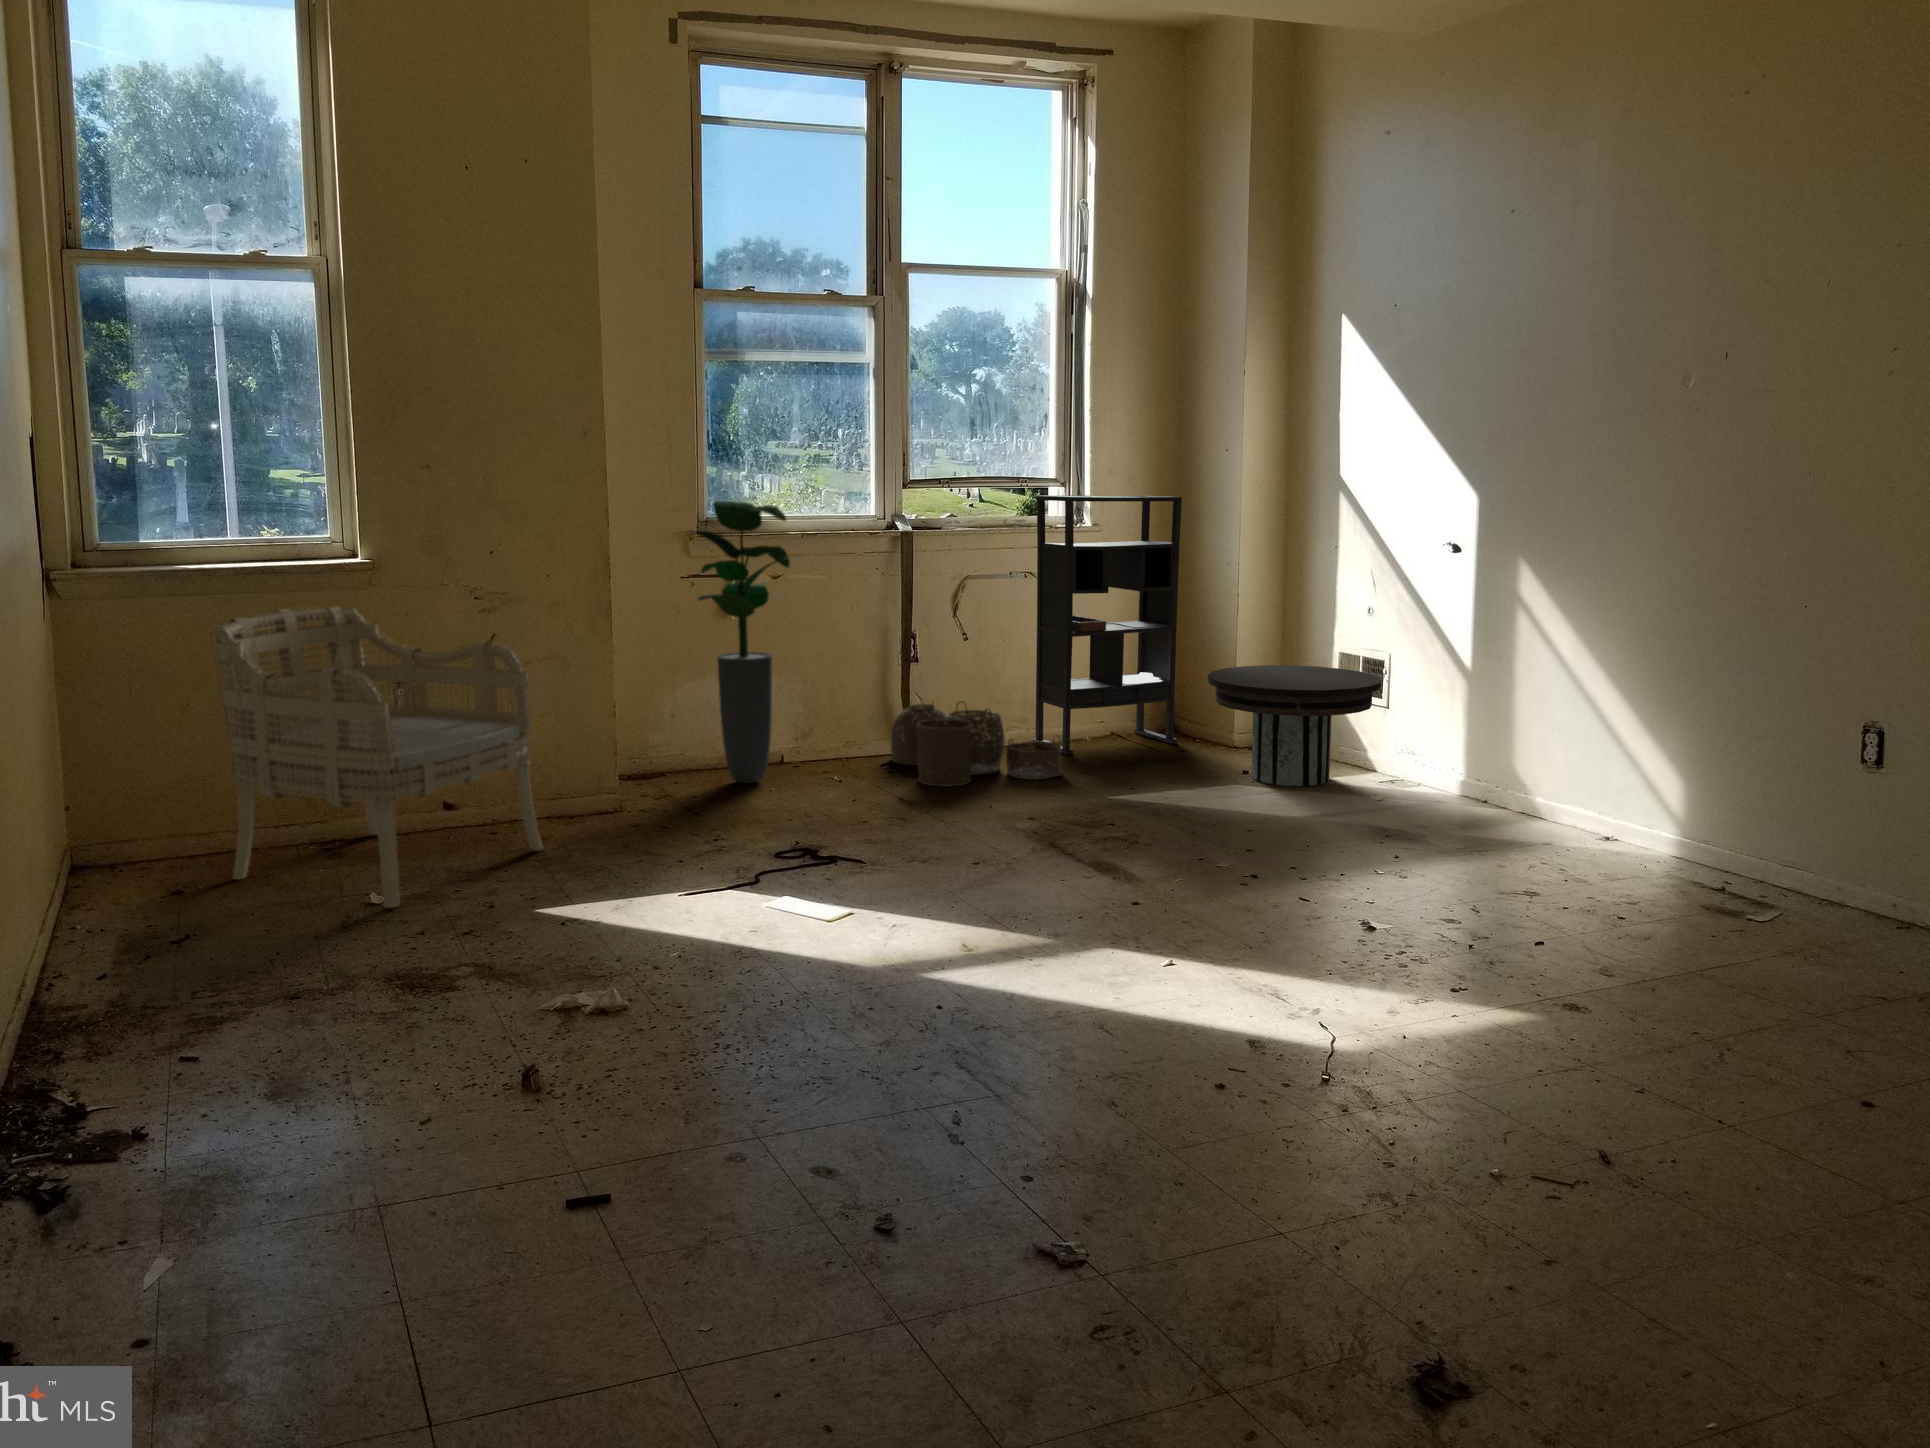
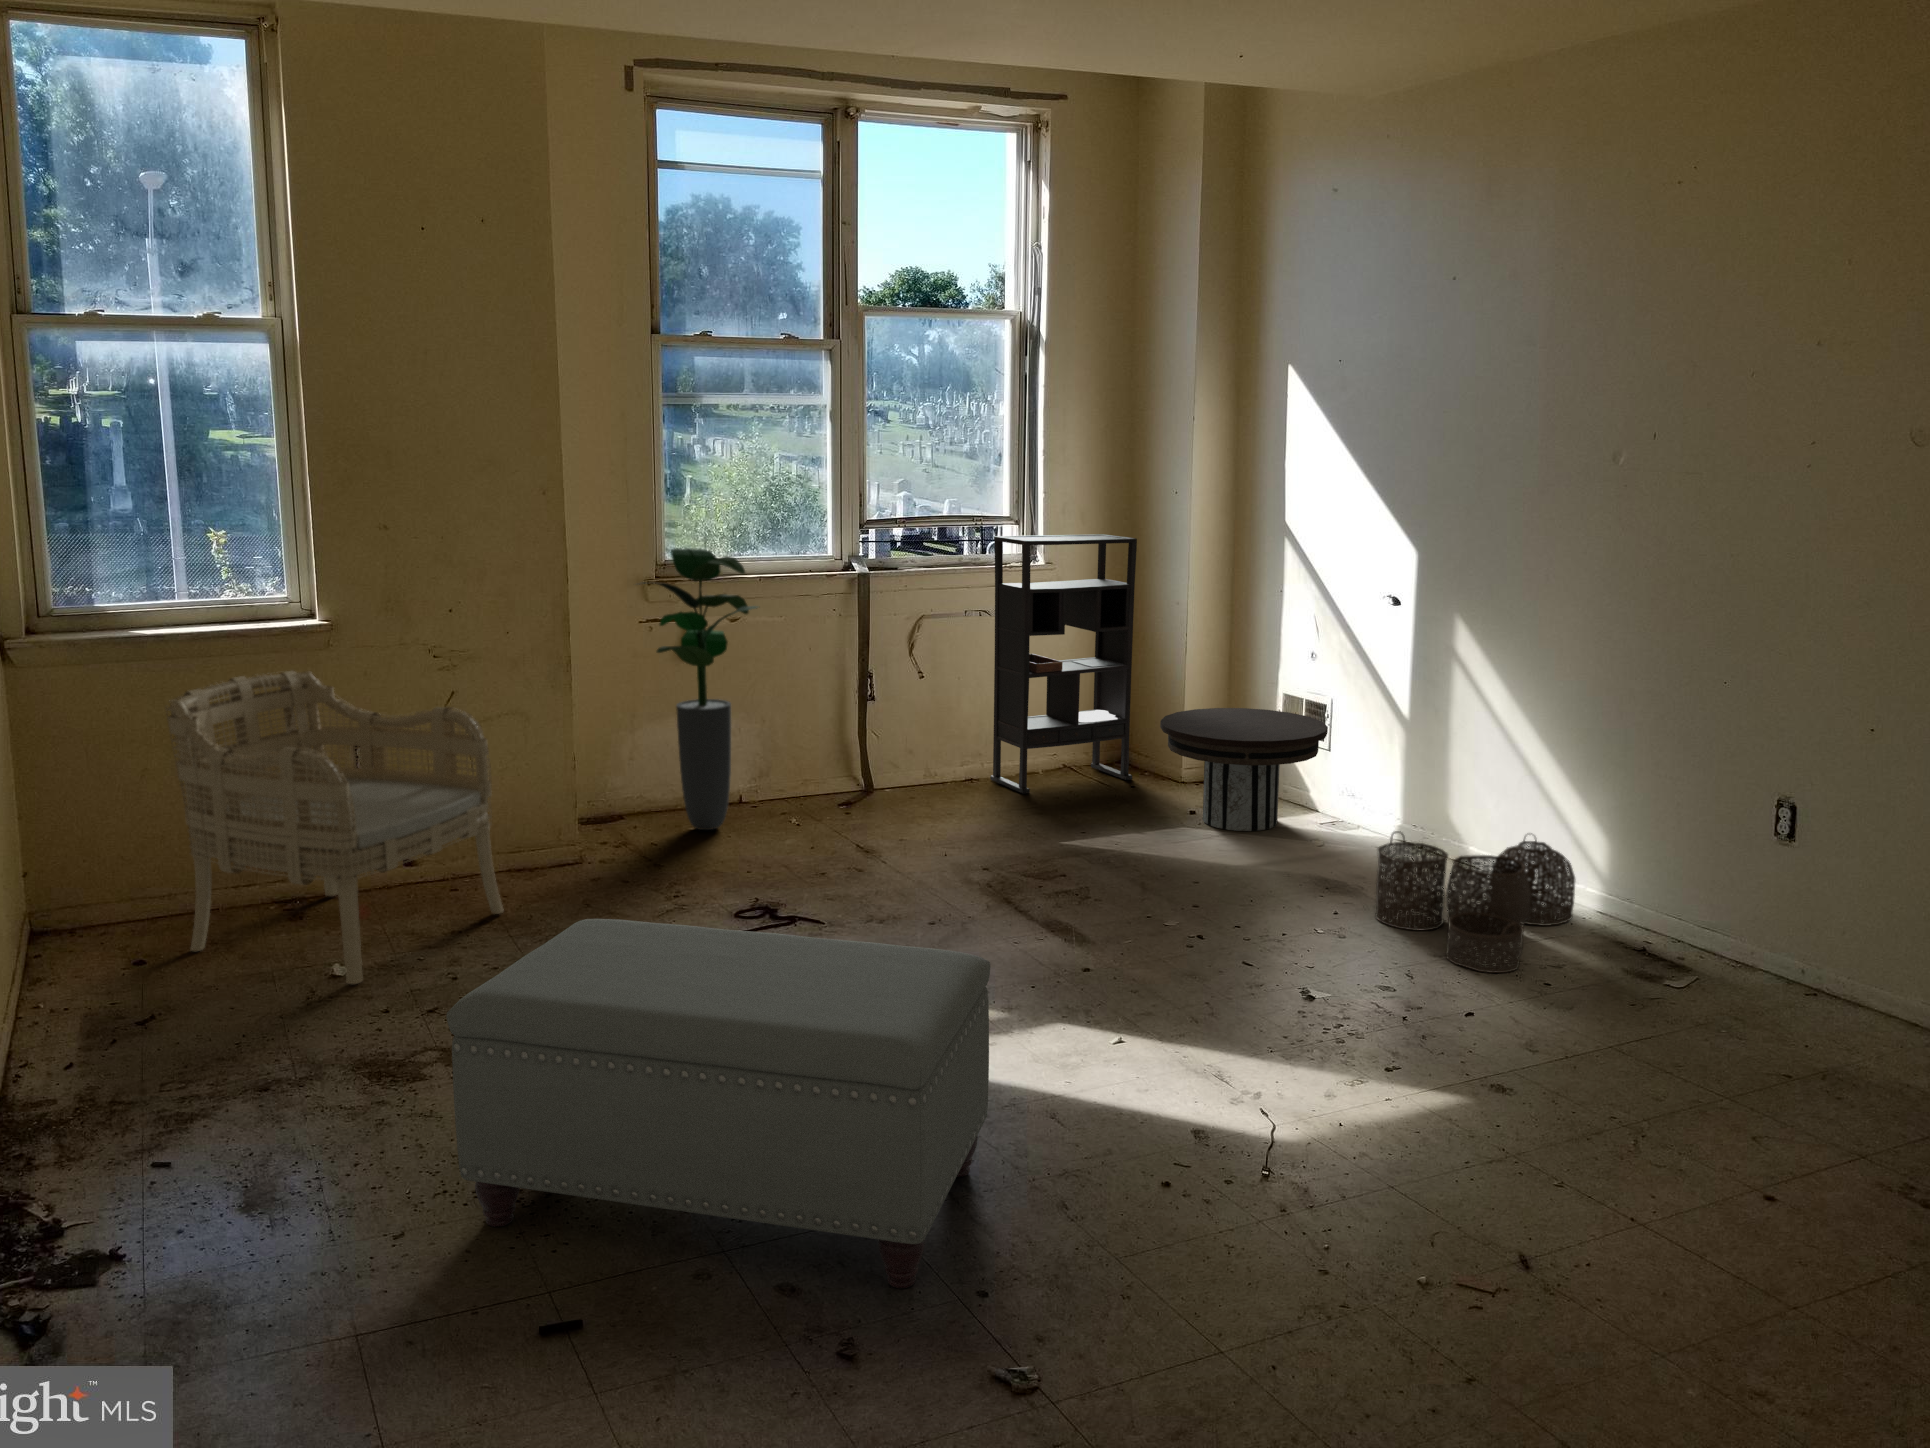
woven basket: present [891,702,1061,787] -> present [1375,831,1575,973]
ottoman: none [472,815,1040,1181] -> present [446,919,990,1288]

